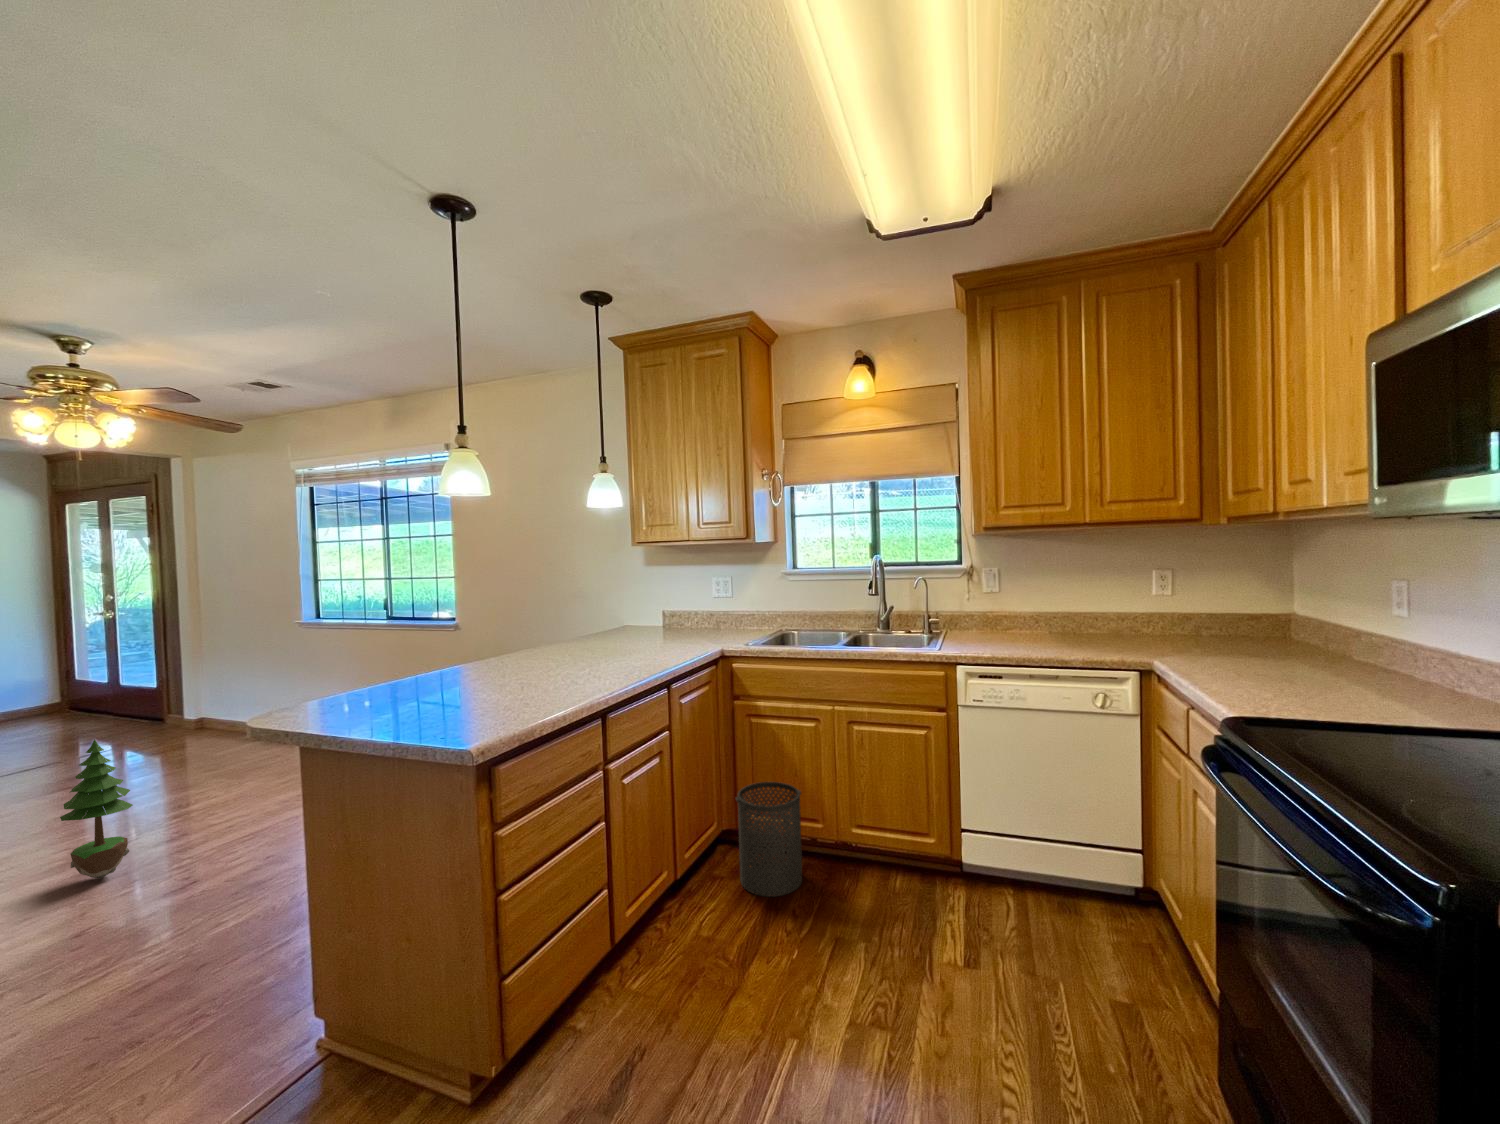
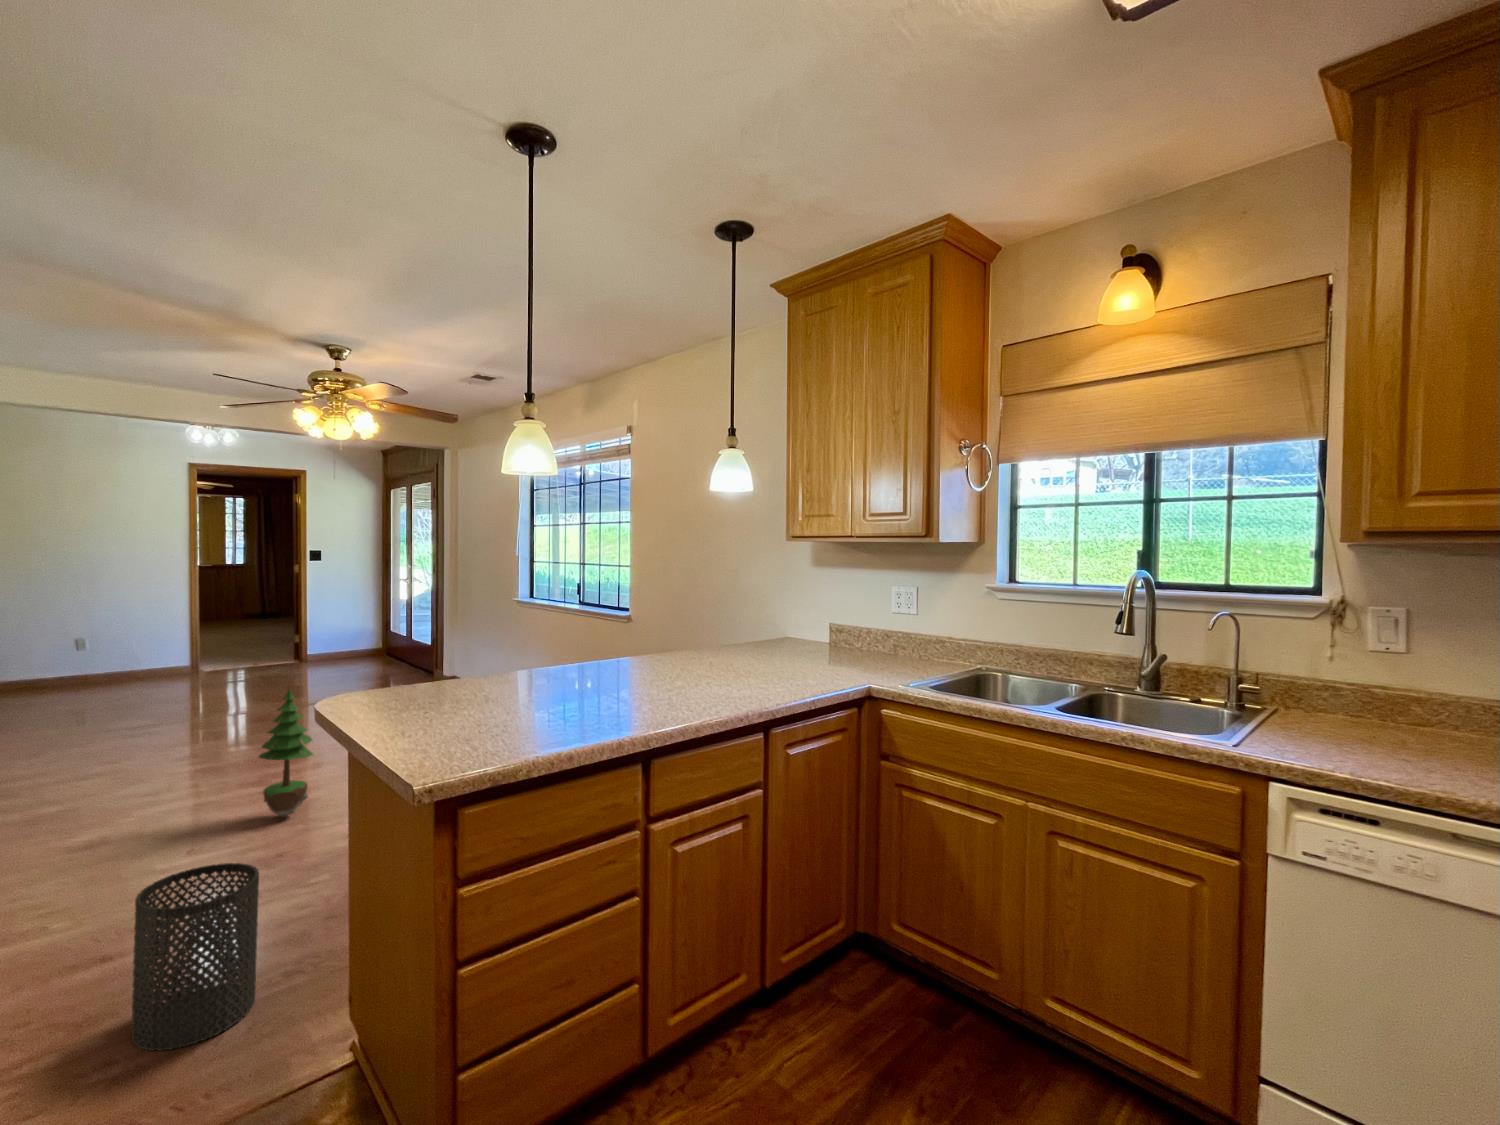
trash can: present [736,782,802,897] -> present [131,863,259,1051]

